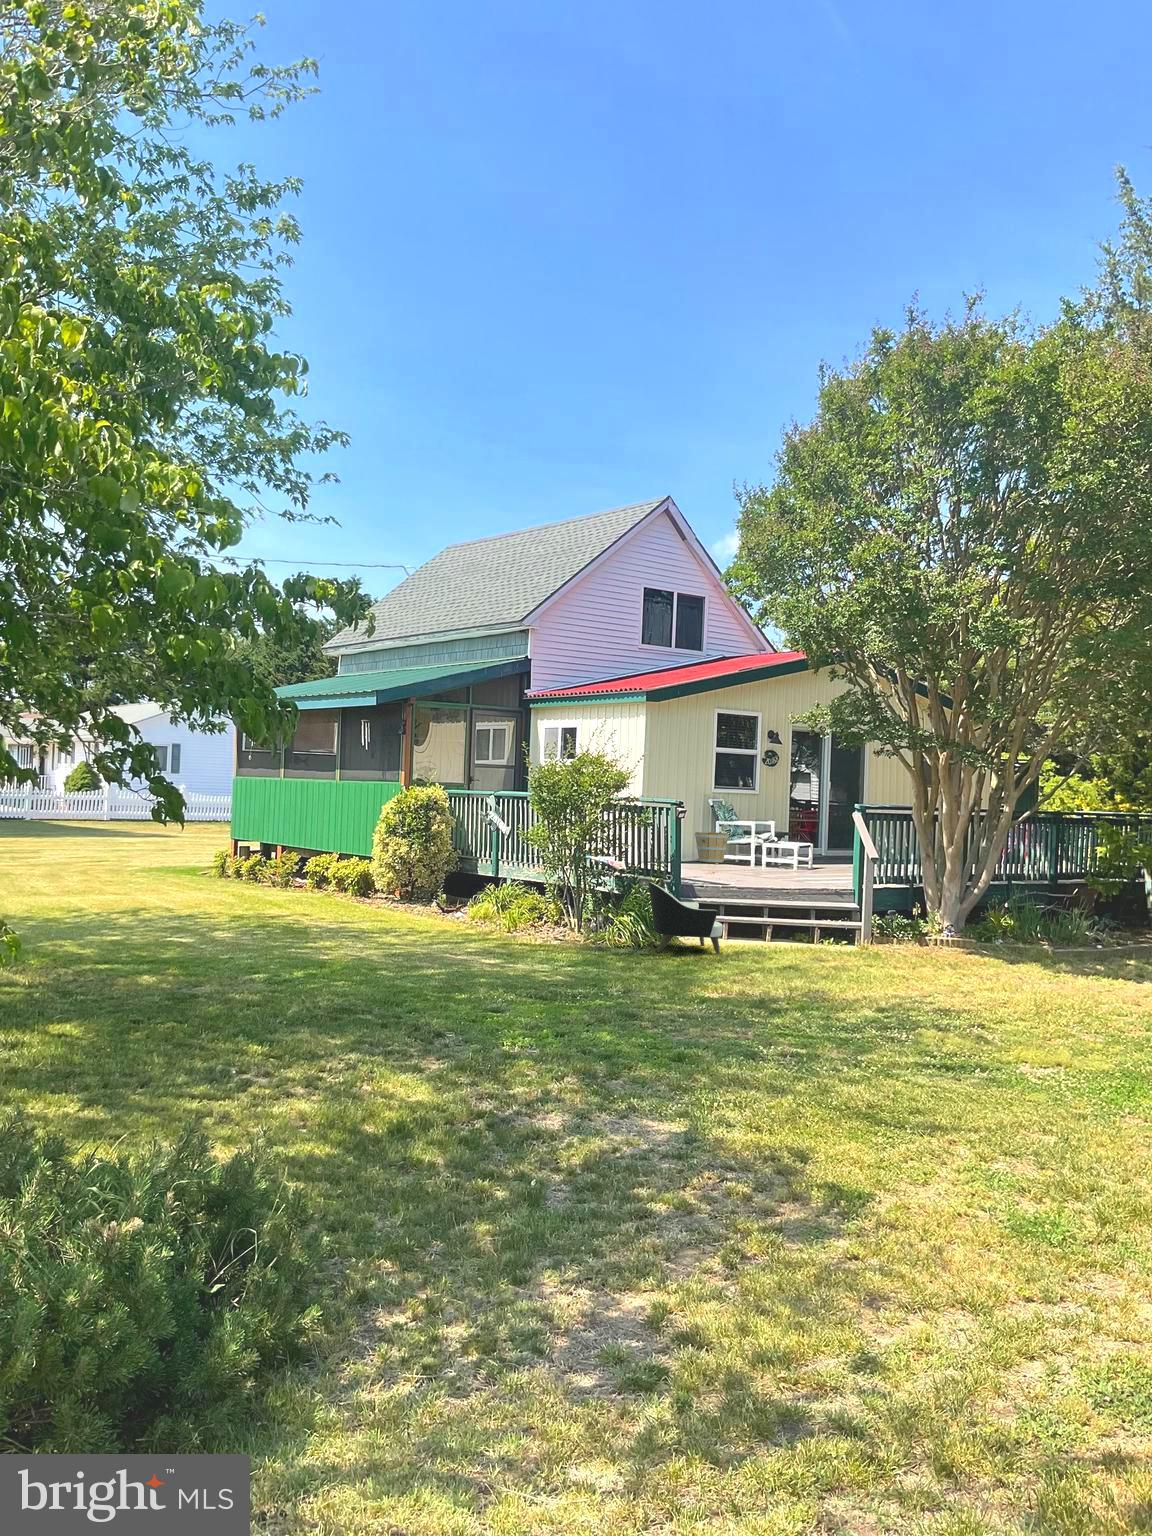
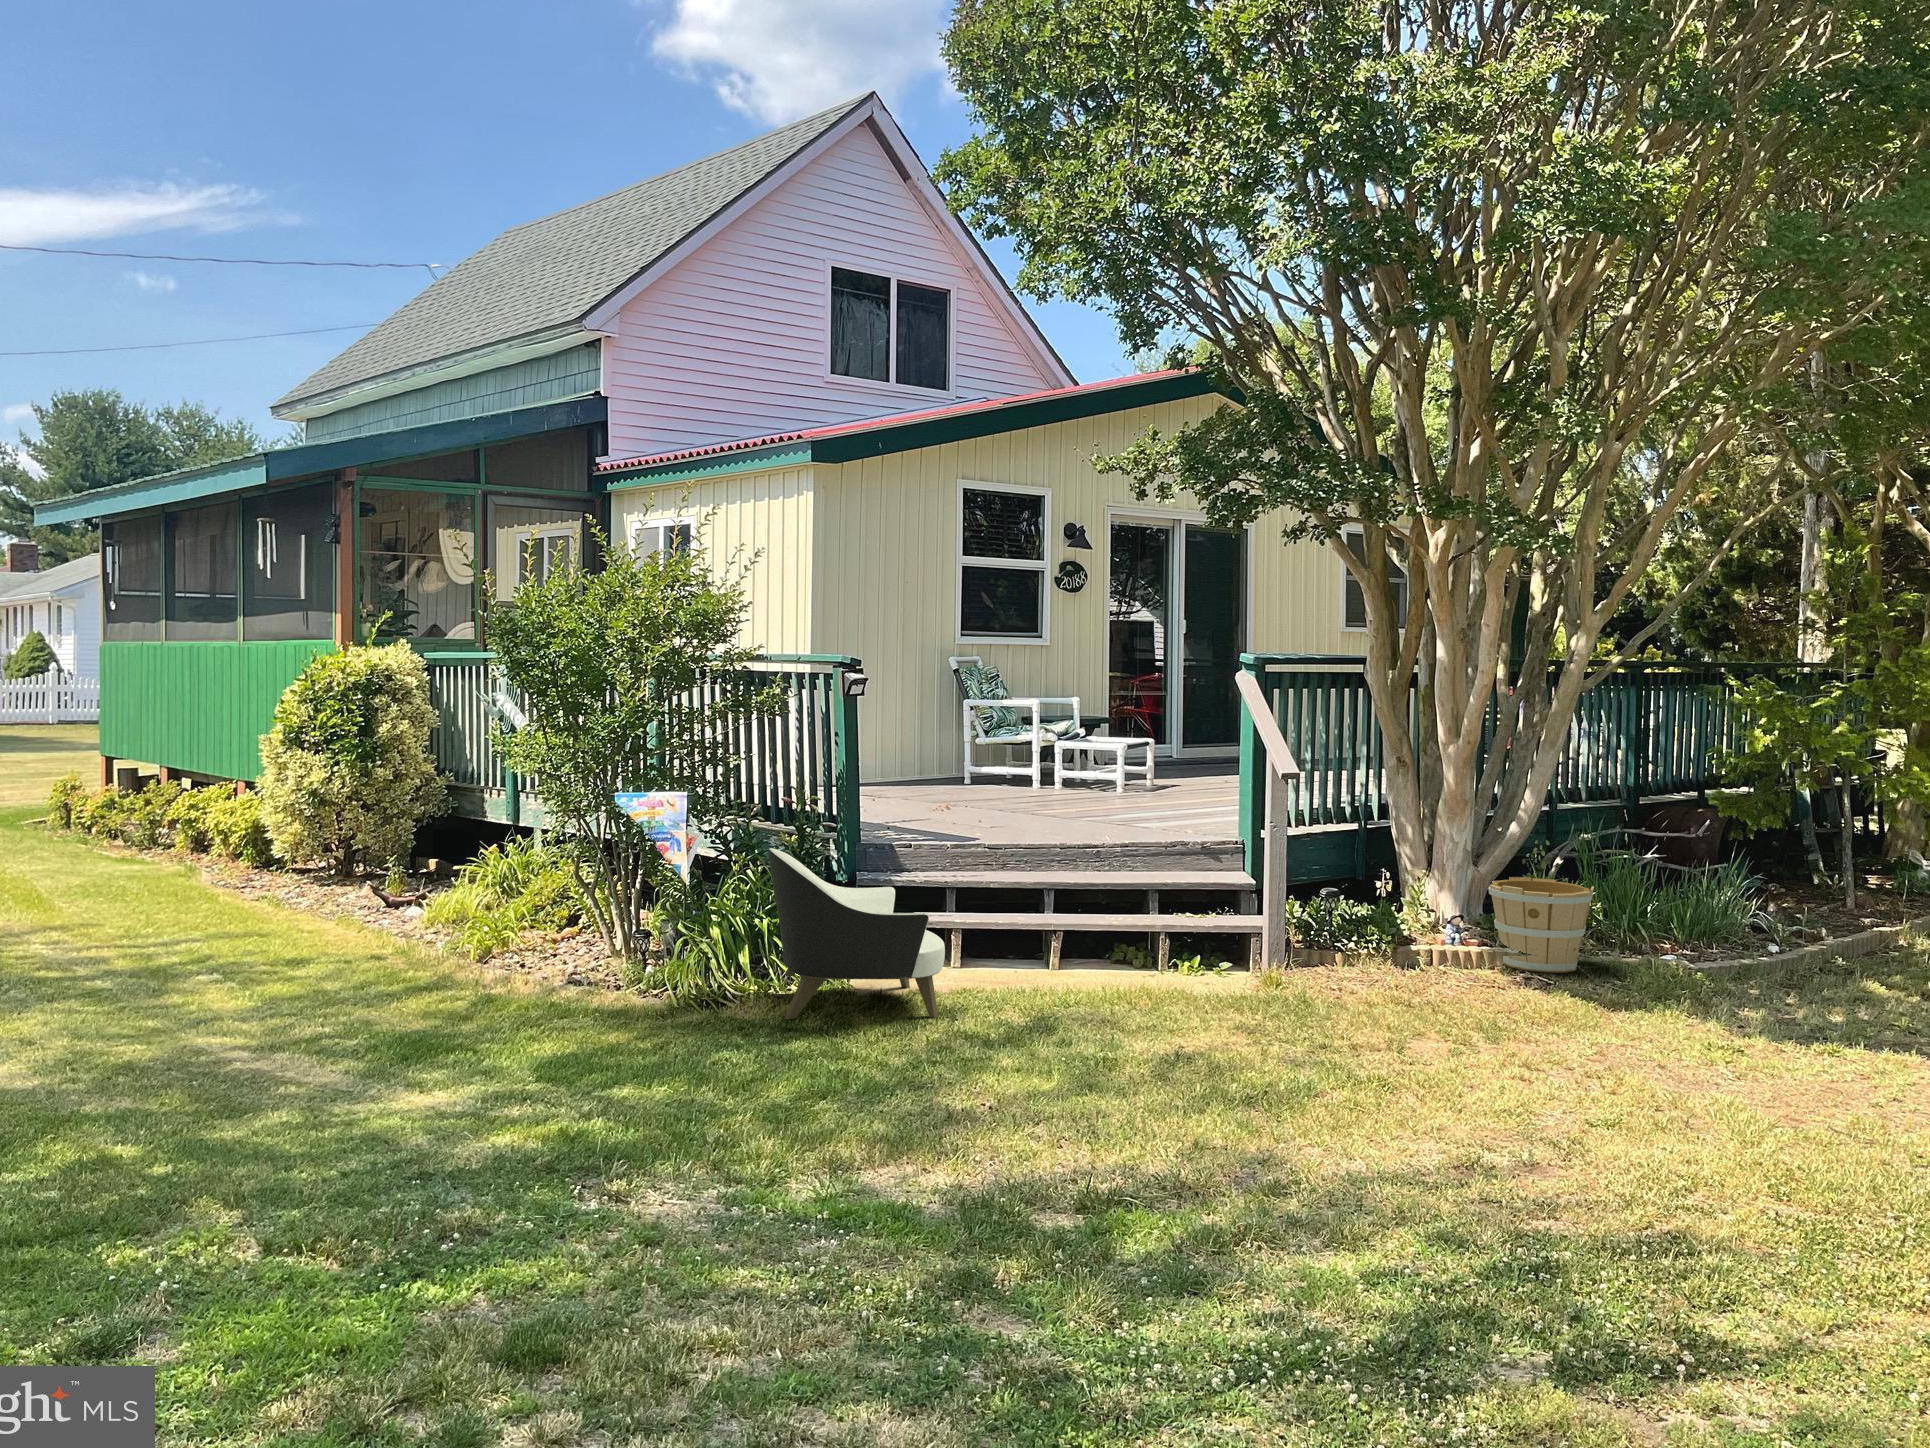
wooden bucket: present [695,832,729,863] -> present [1488,877,1594,973]

